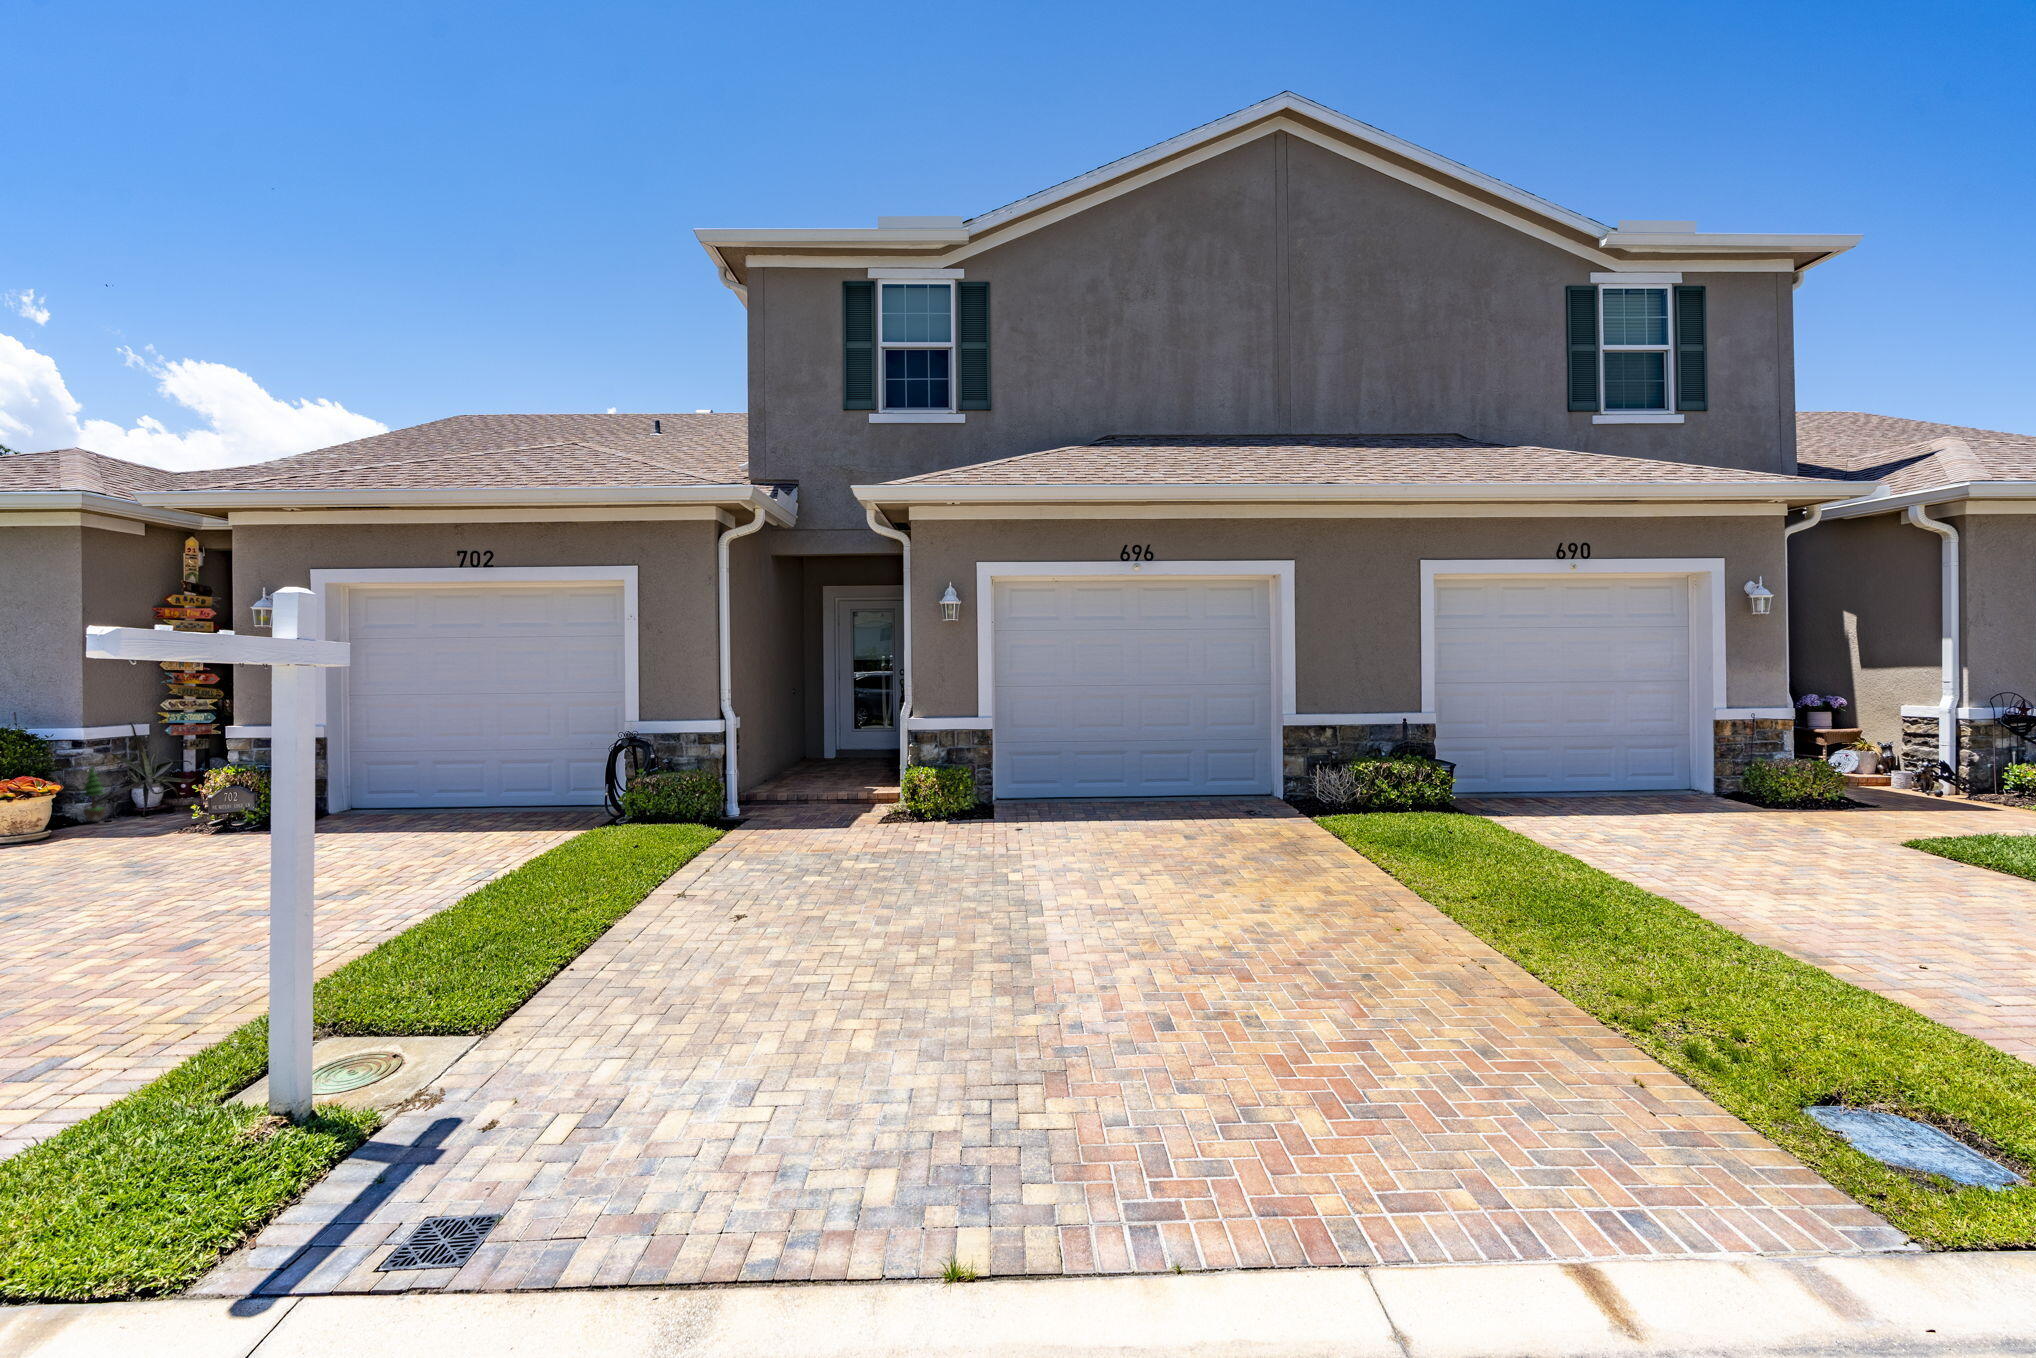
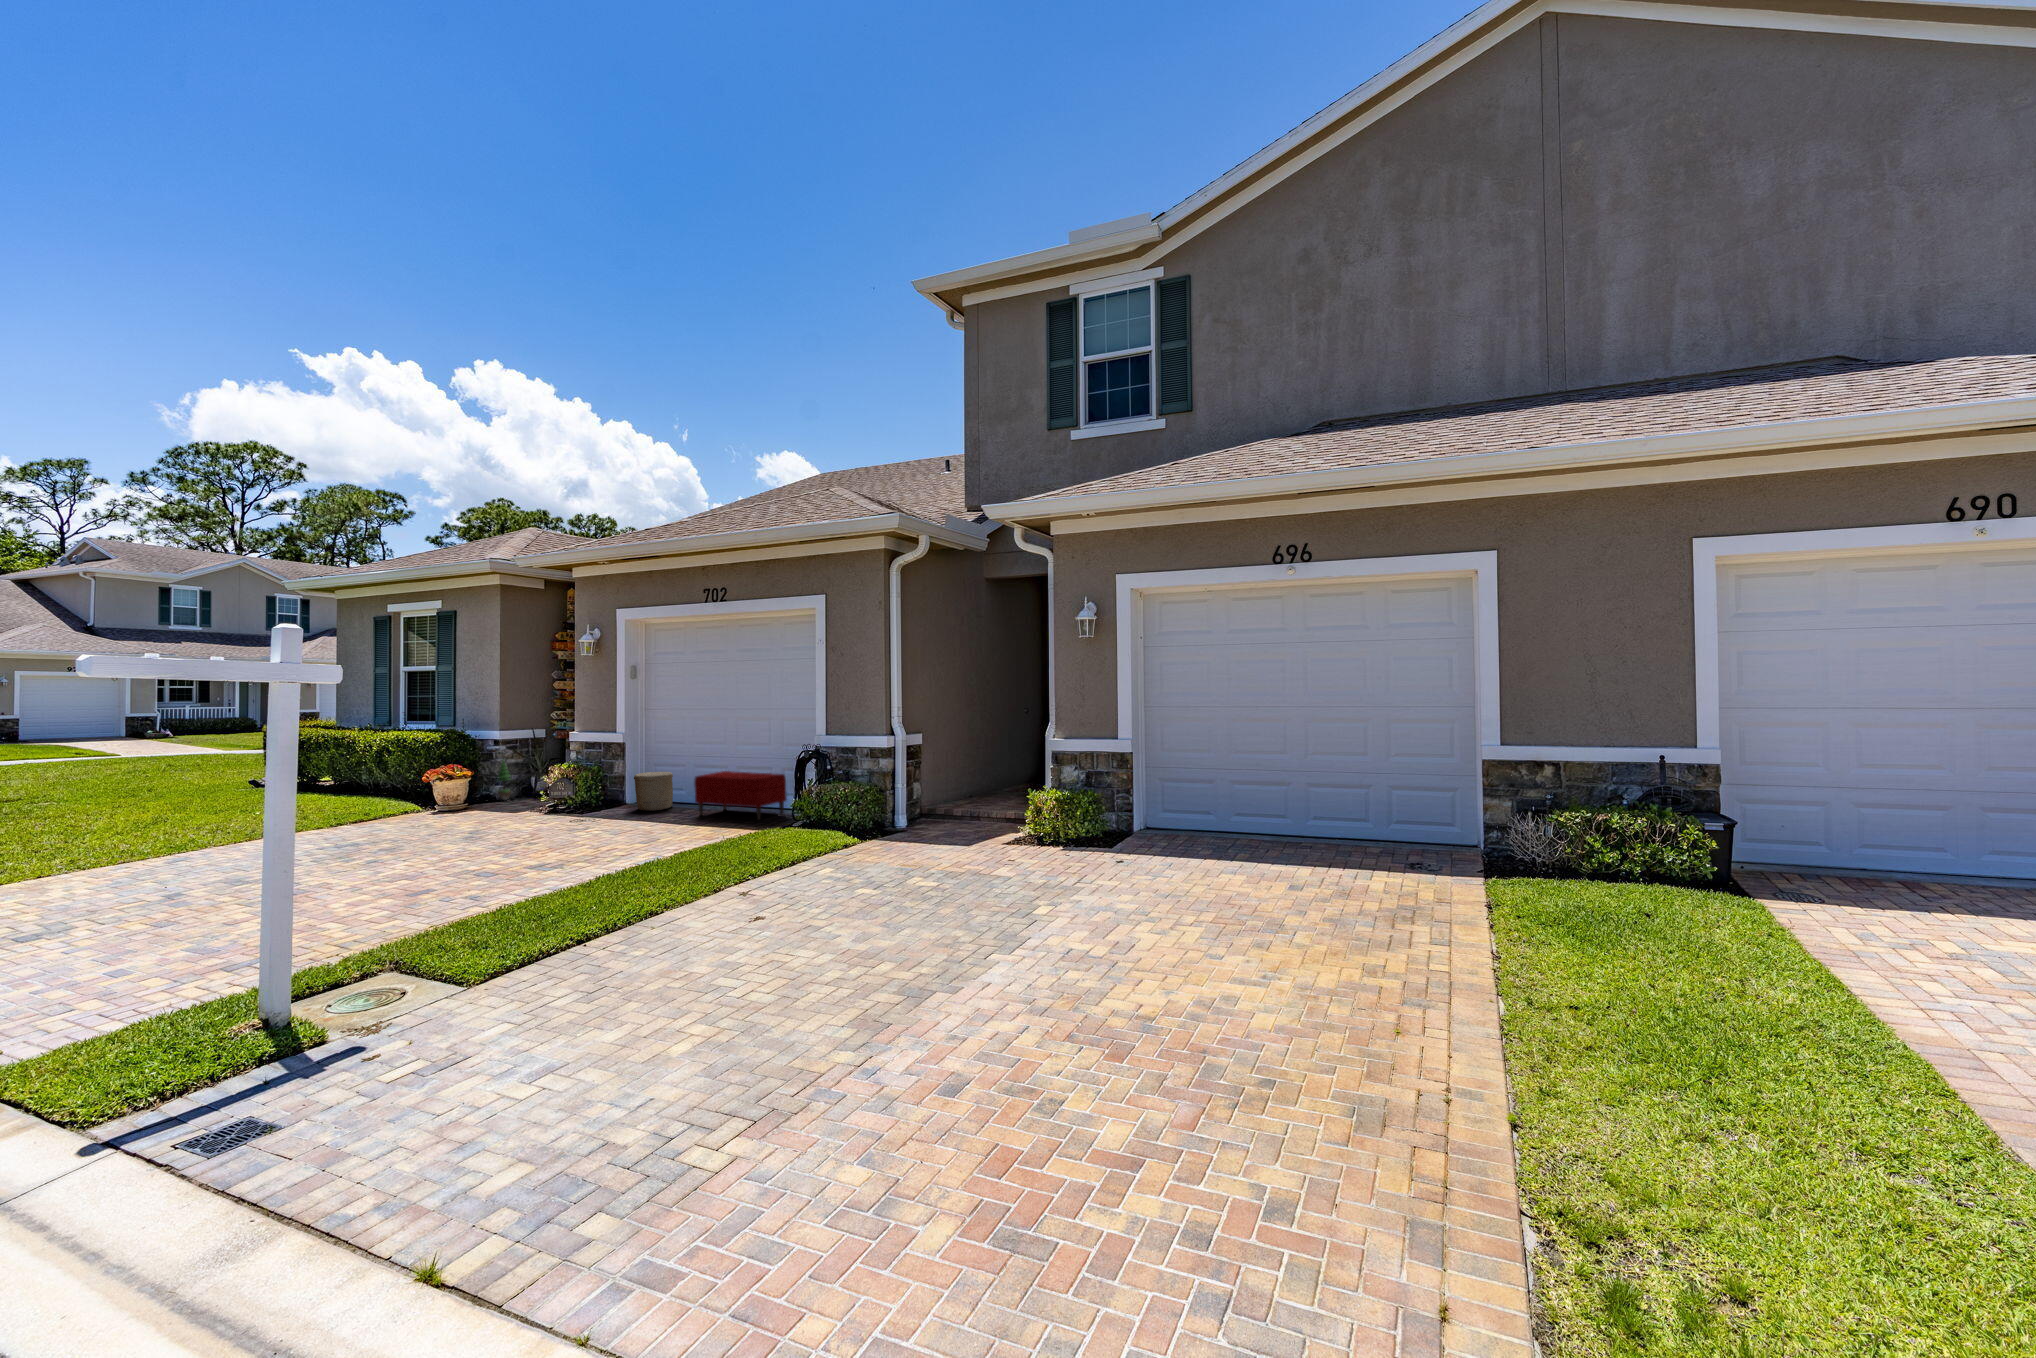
bench: none [458,767,579,820] -> present [694,771,787,820]
woven basket: none [353,772,406,820] -> present [634,772,673,811]

